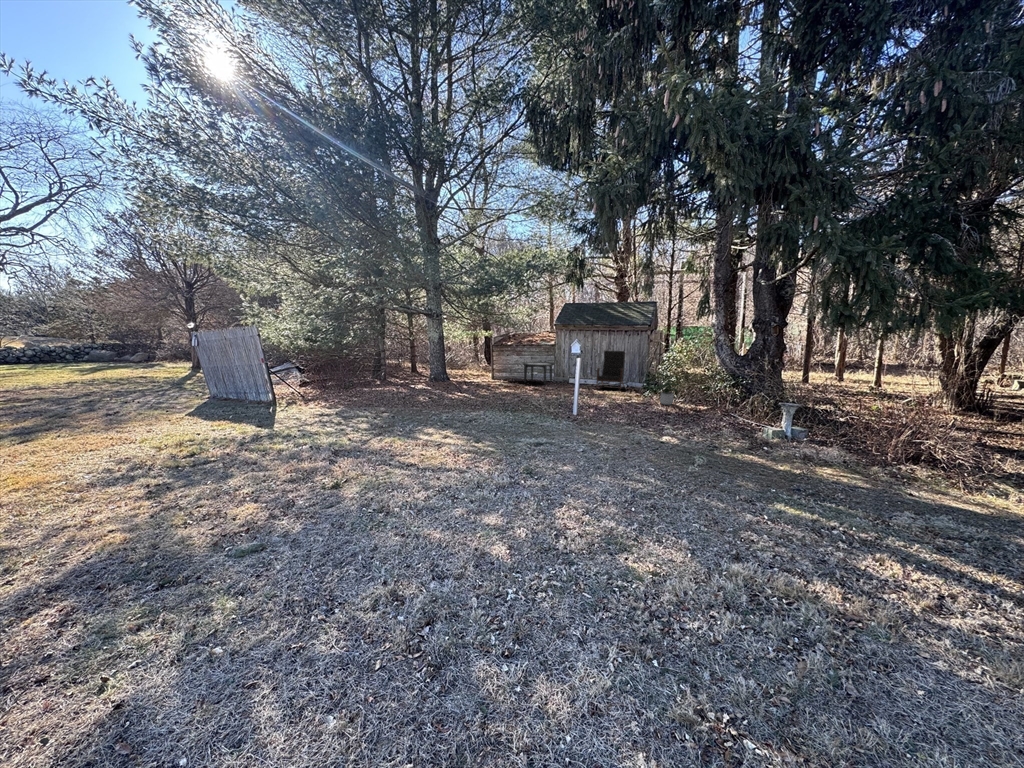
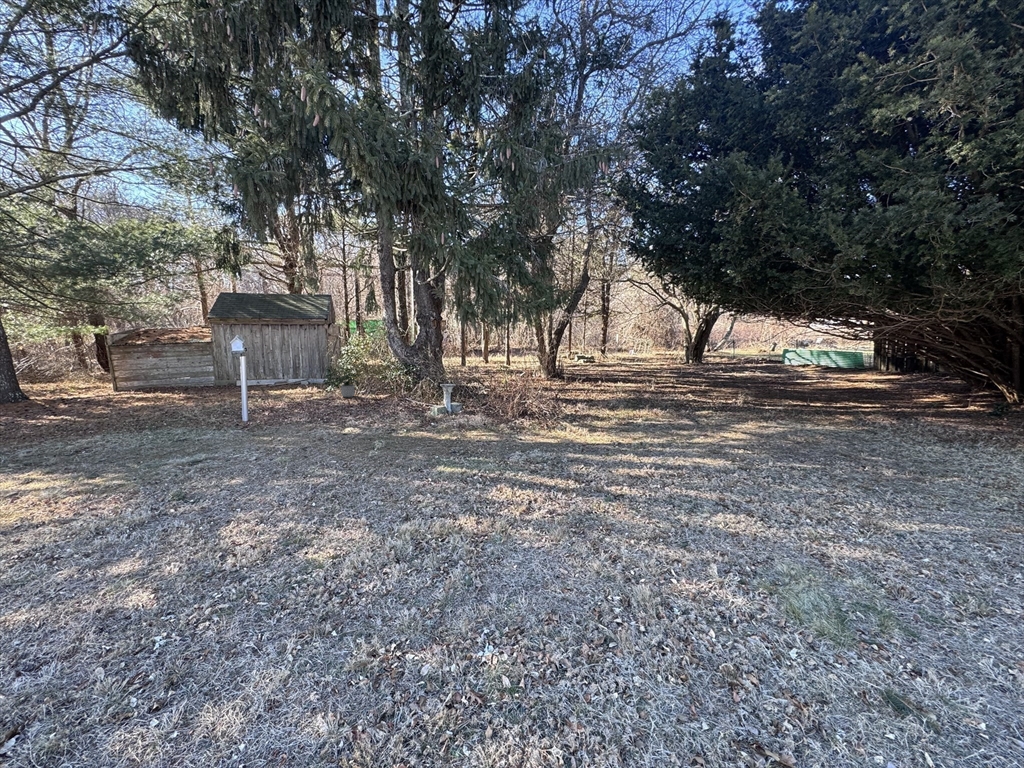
lounge chair: present [596,350,625,389] -> none [263,343,302,387]
round table: present [522,362,555,384] -> none [148,359,205,390]

